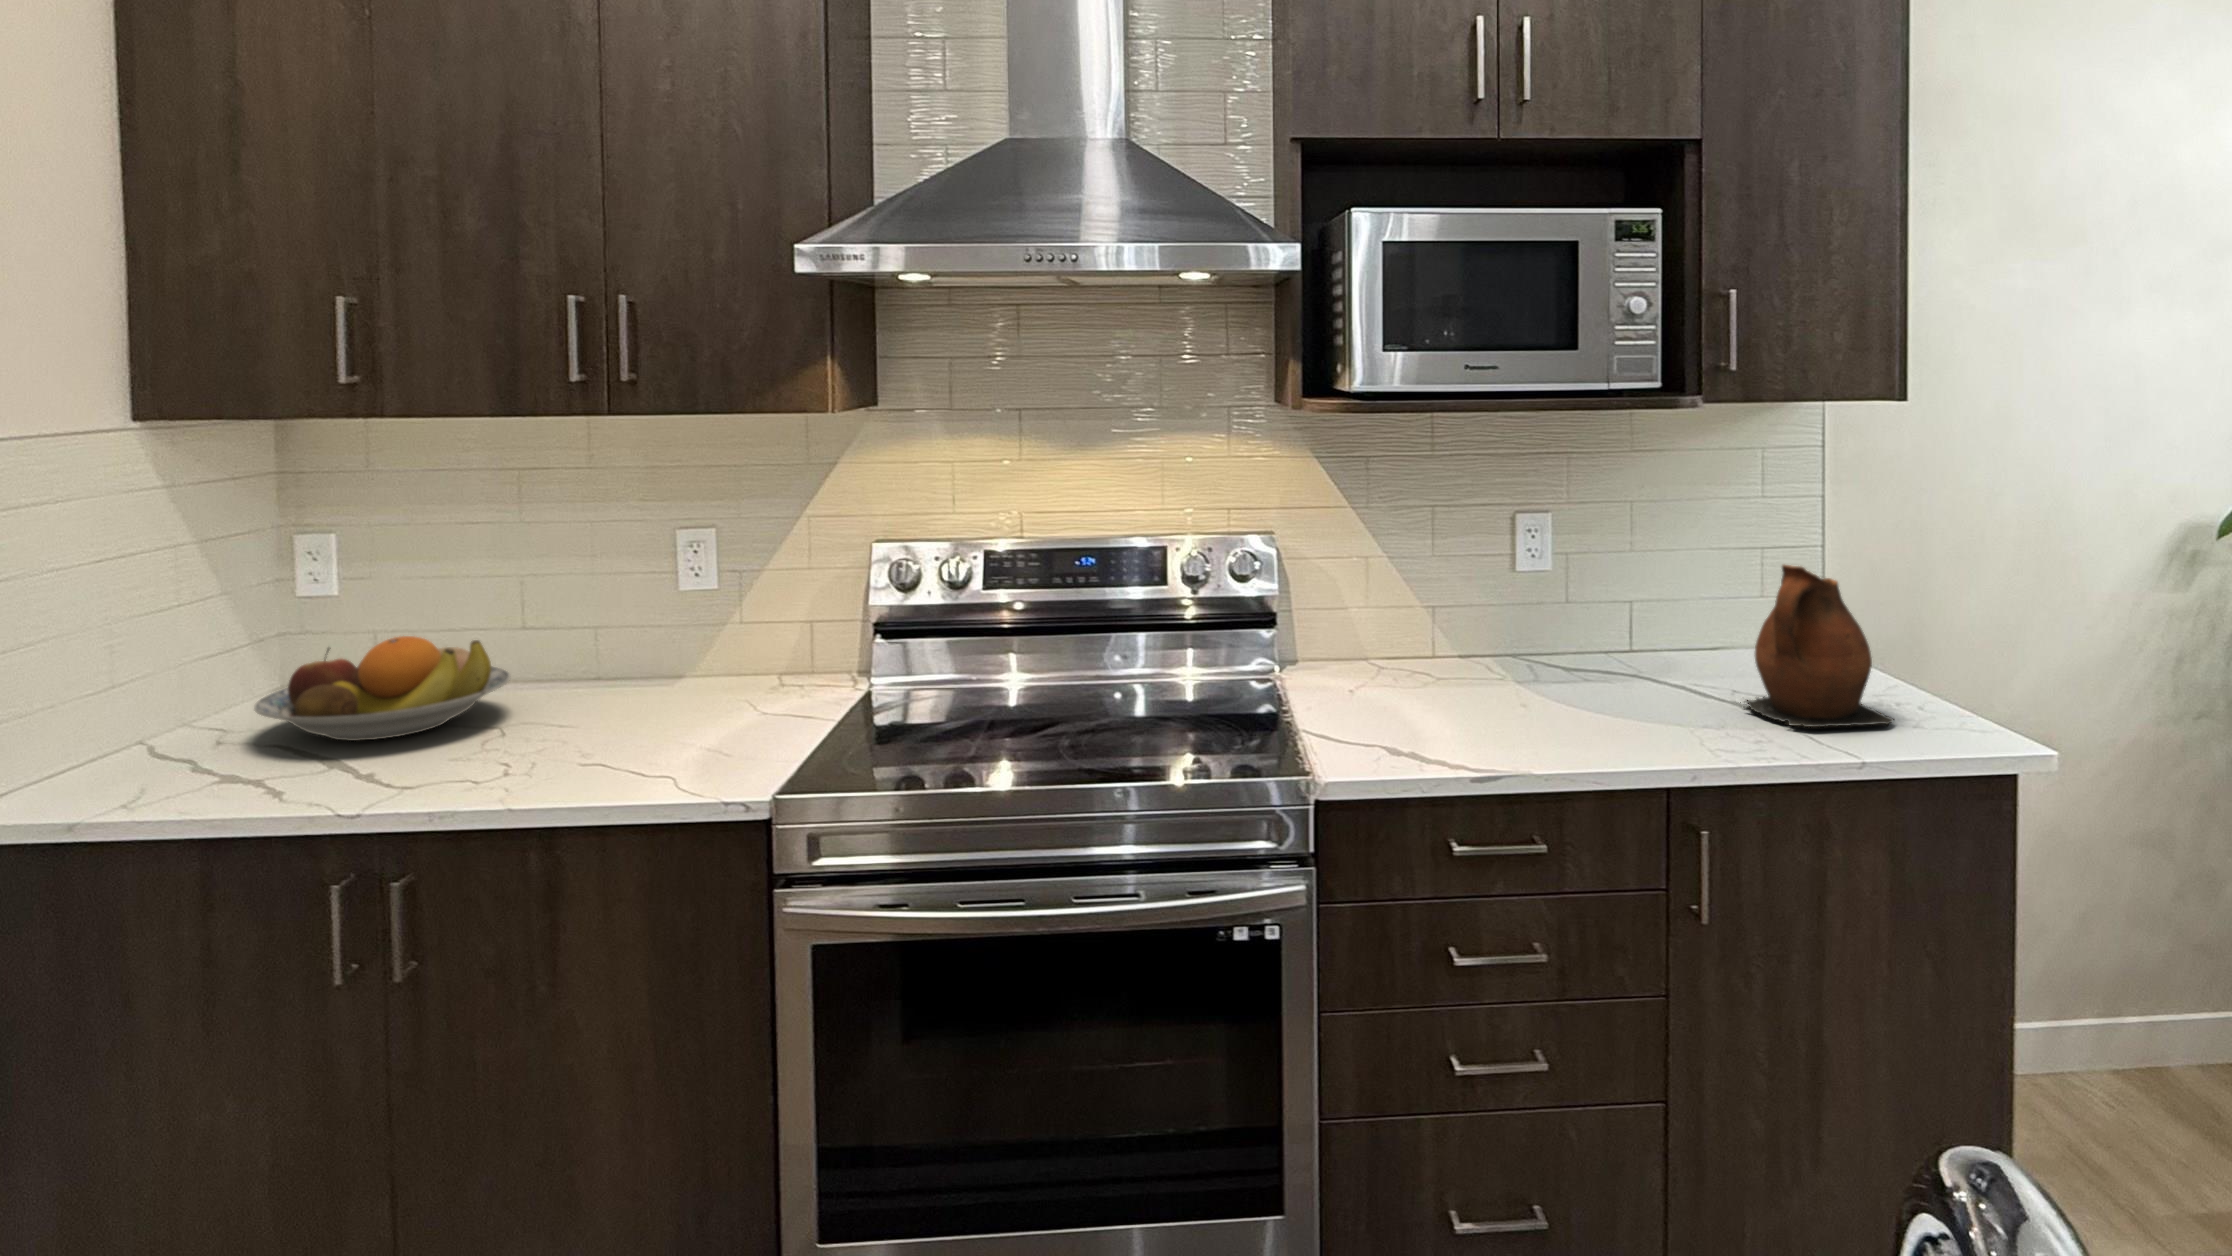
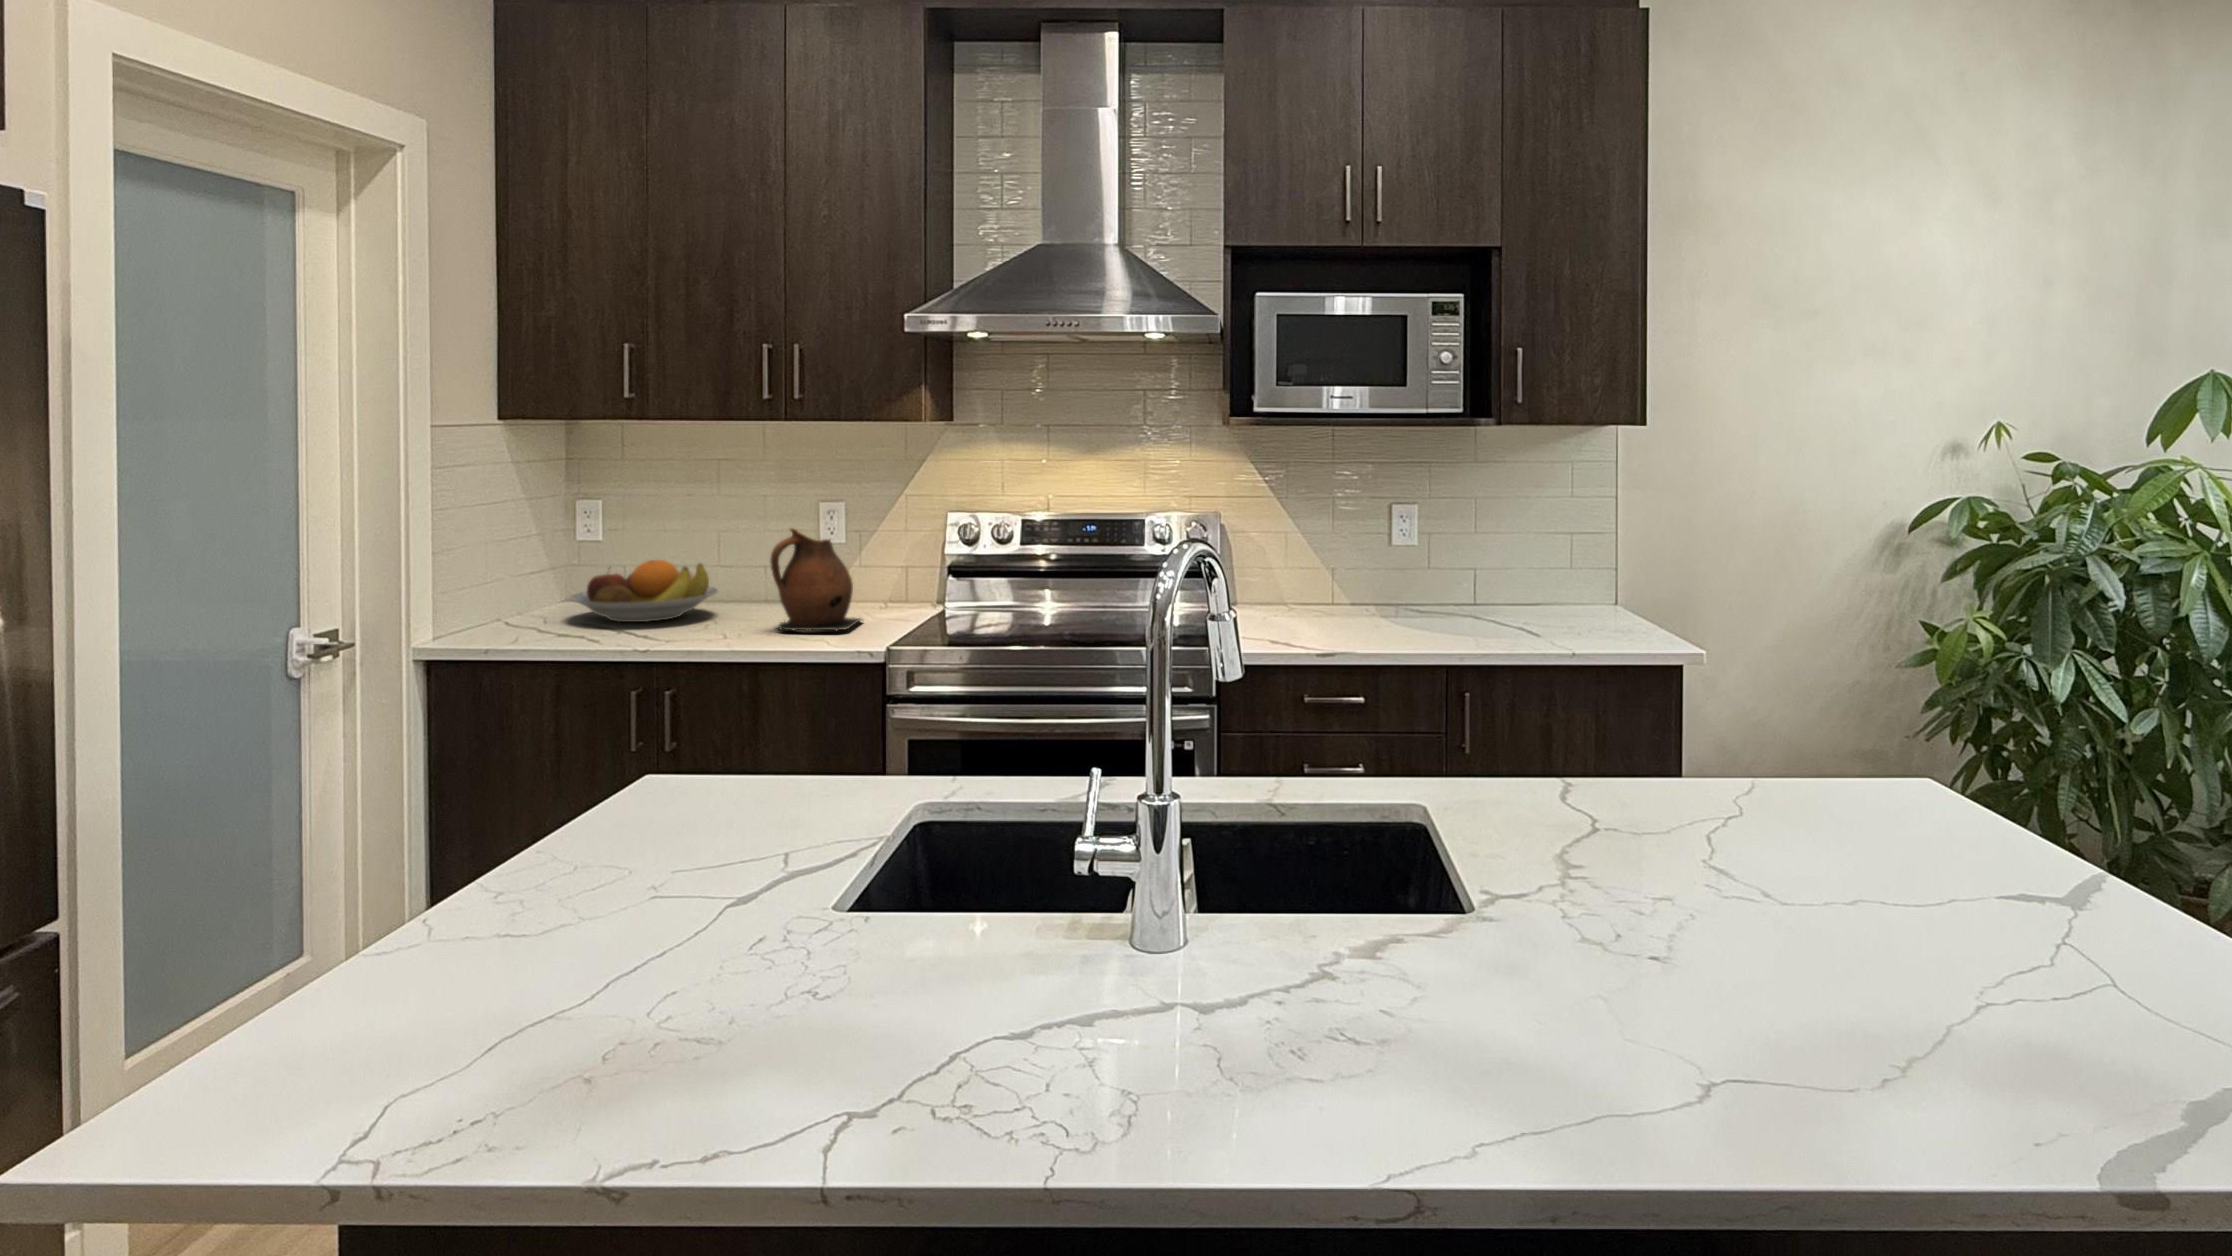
ceramic pitcher: present [1740,565,1893,727] -> present [770,528,862,631]

